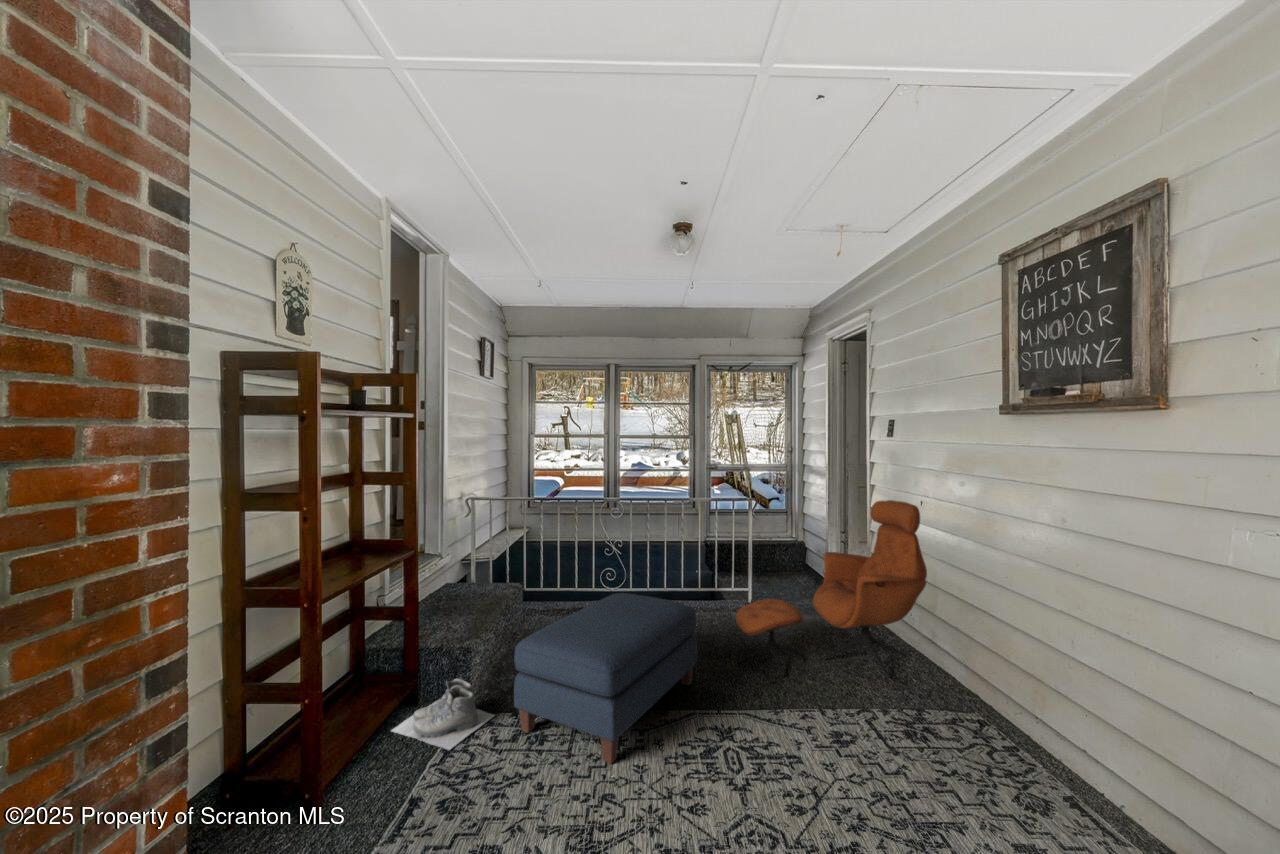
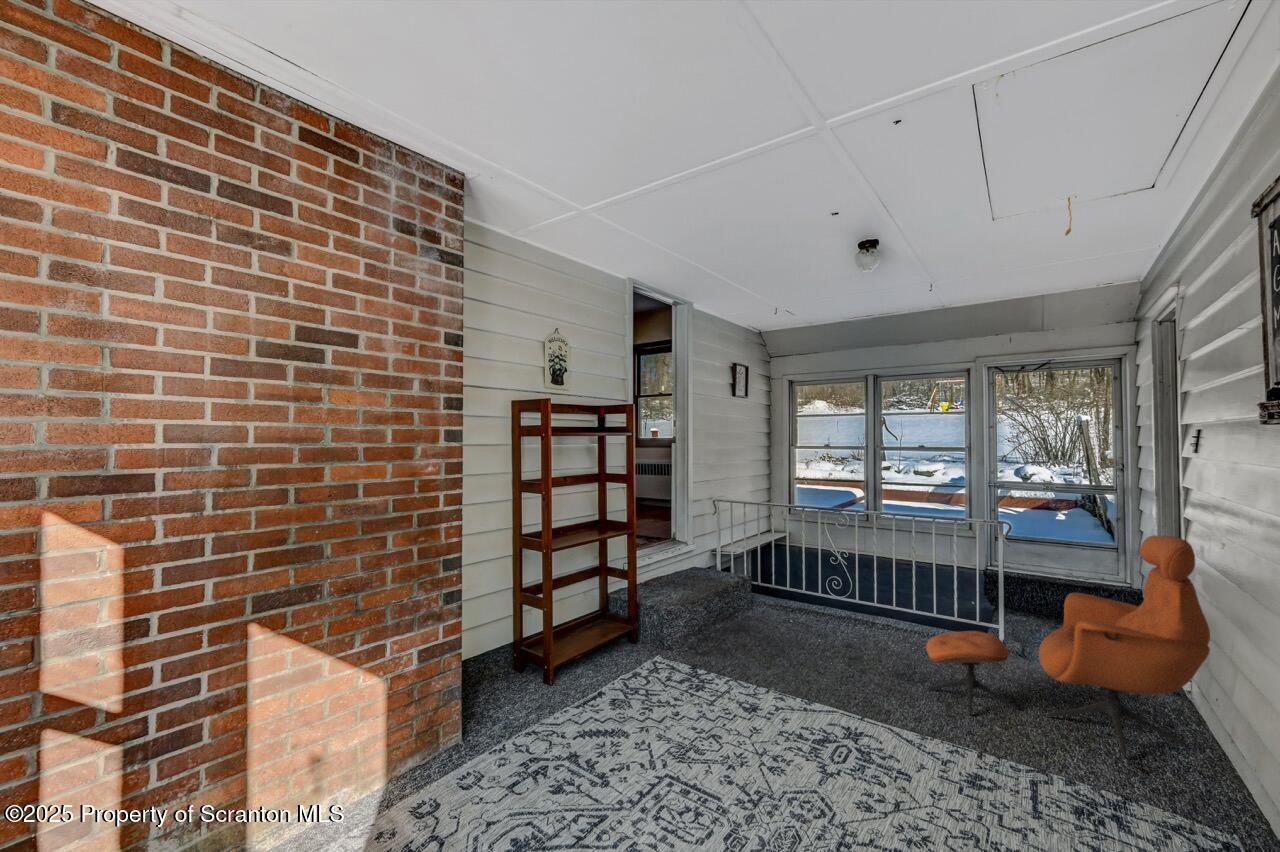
ottoman: present [514,593,698,764] -> none [684,593,865,719]
boots: present [392,679,494,750] -> none [612,628,680,675]

